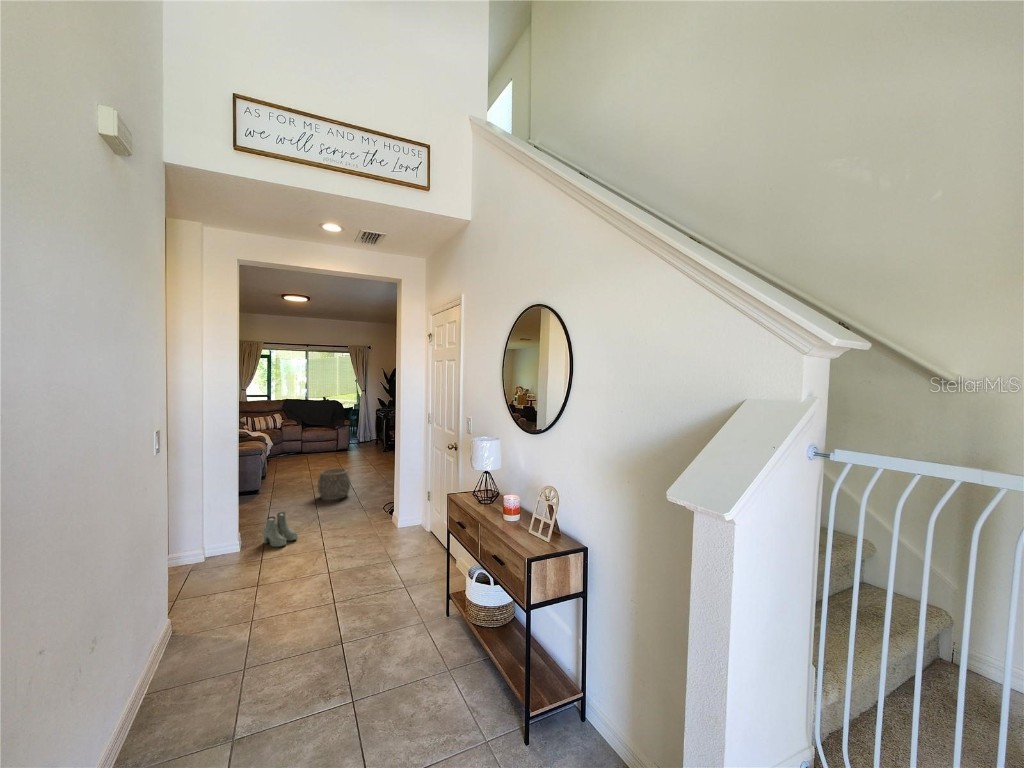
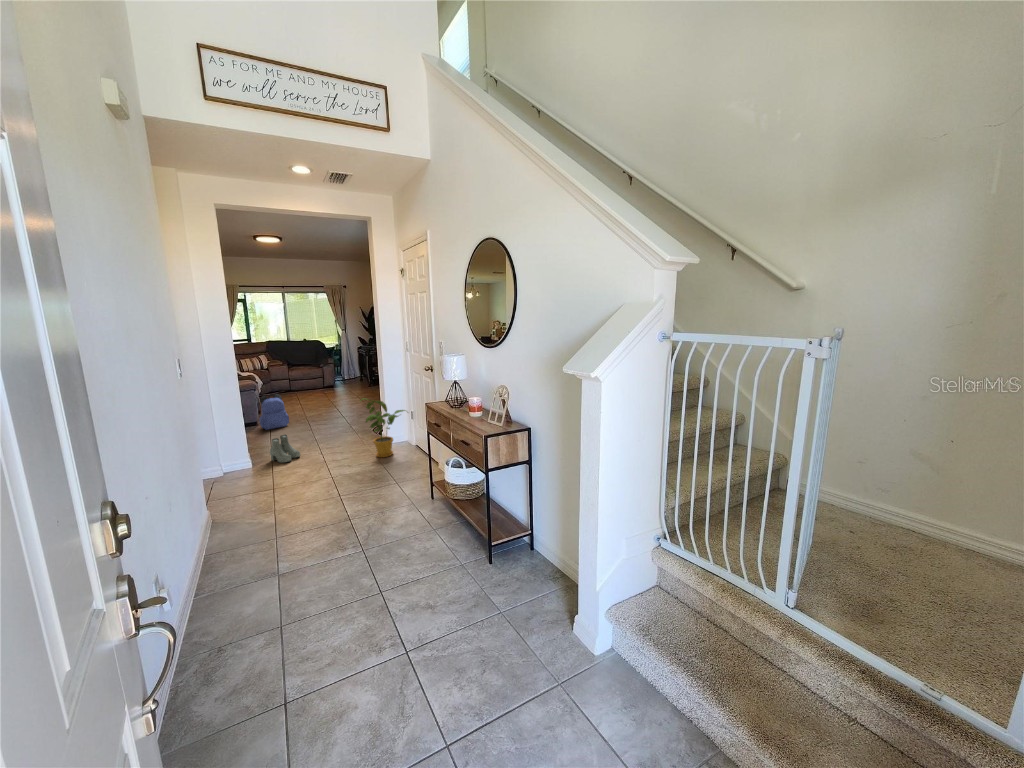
backpack: none [261,460,293,500] -> present [259,394,289,430]
woven basket: present [318,468,350,500] -> none [311,399,342,427]
house plant: none [371,474,426,546] -> present [360,398,406,457]

